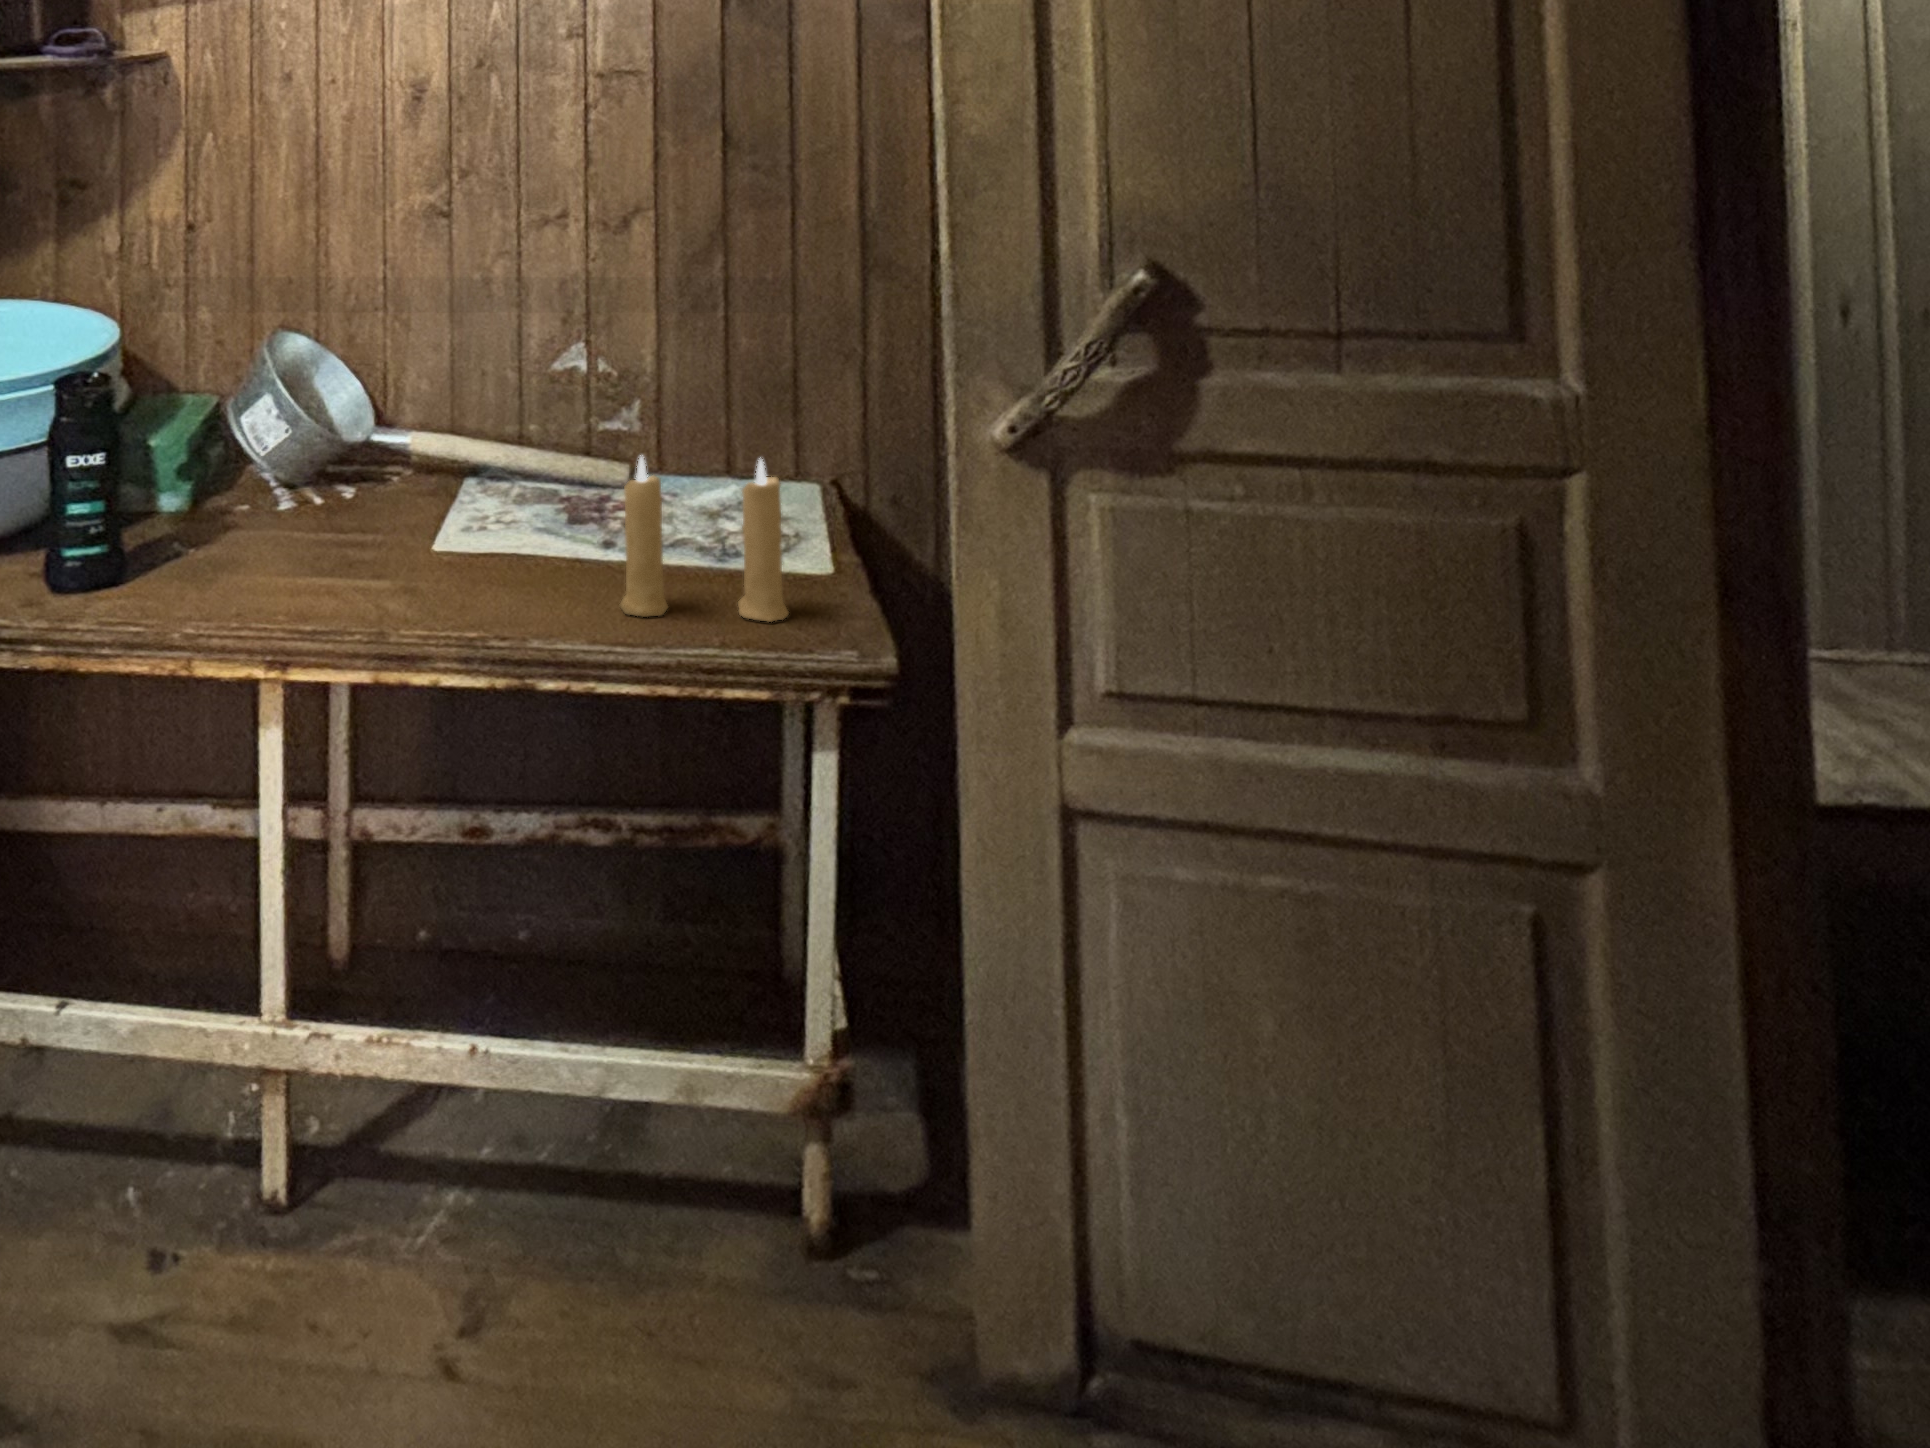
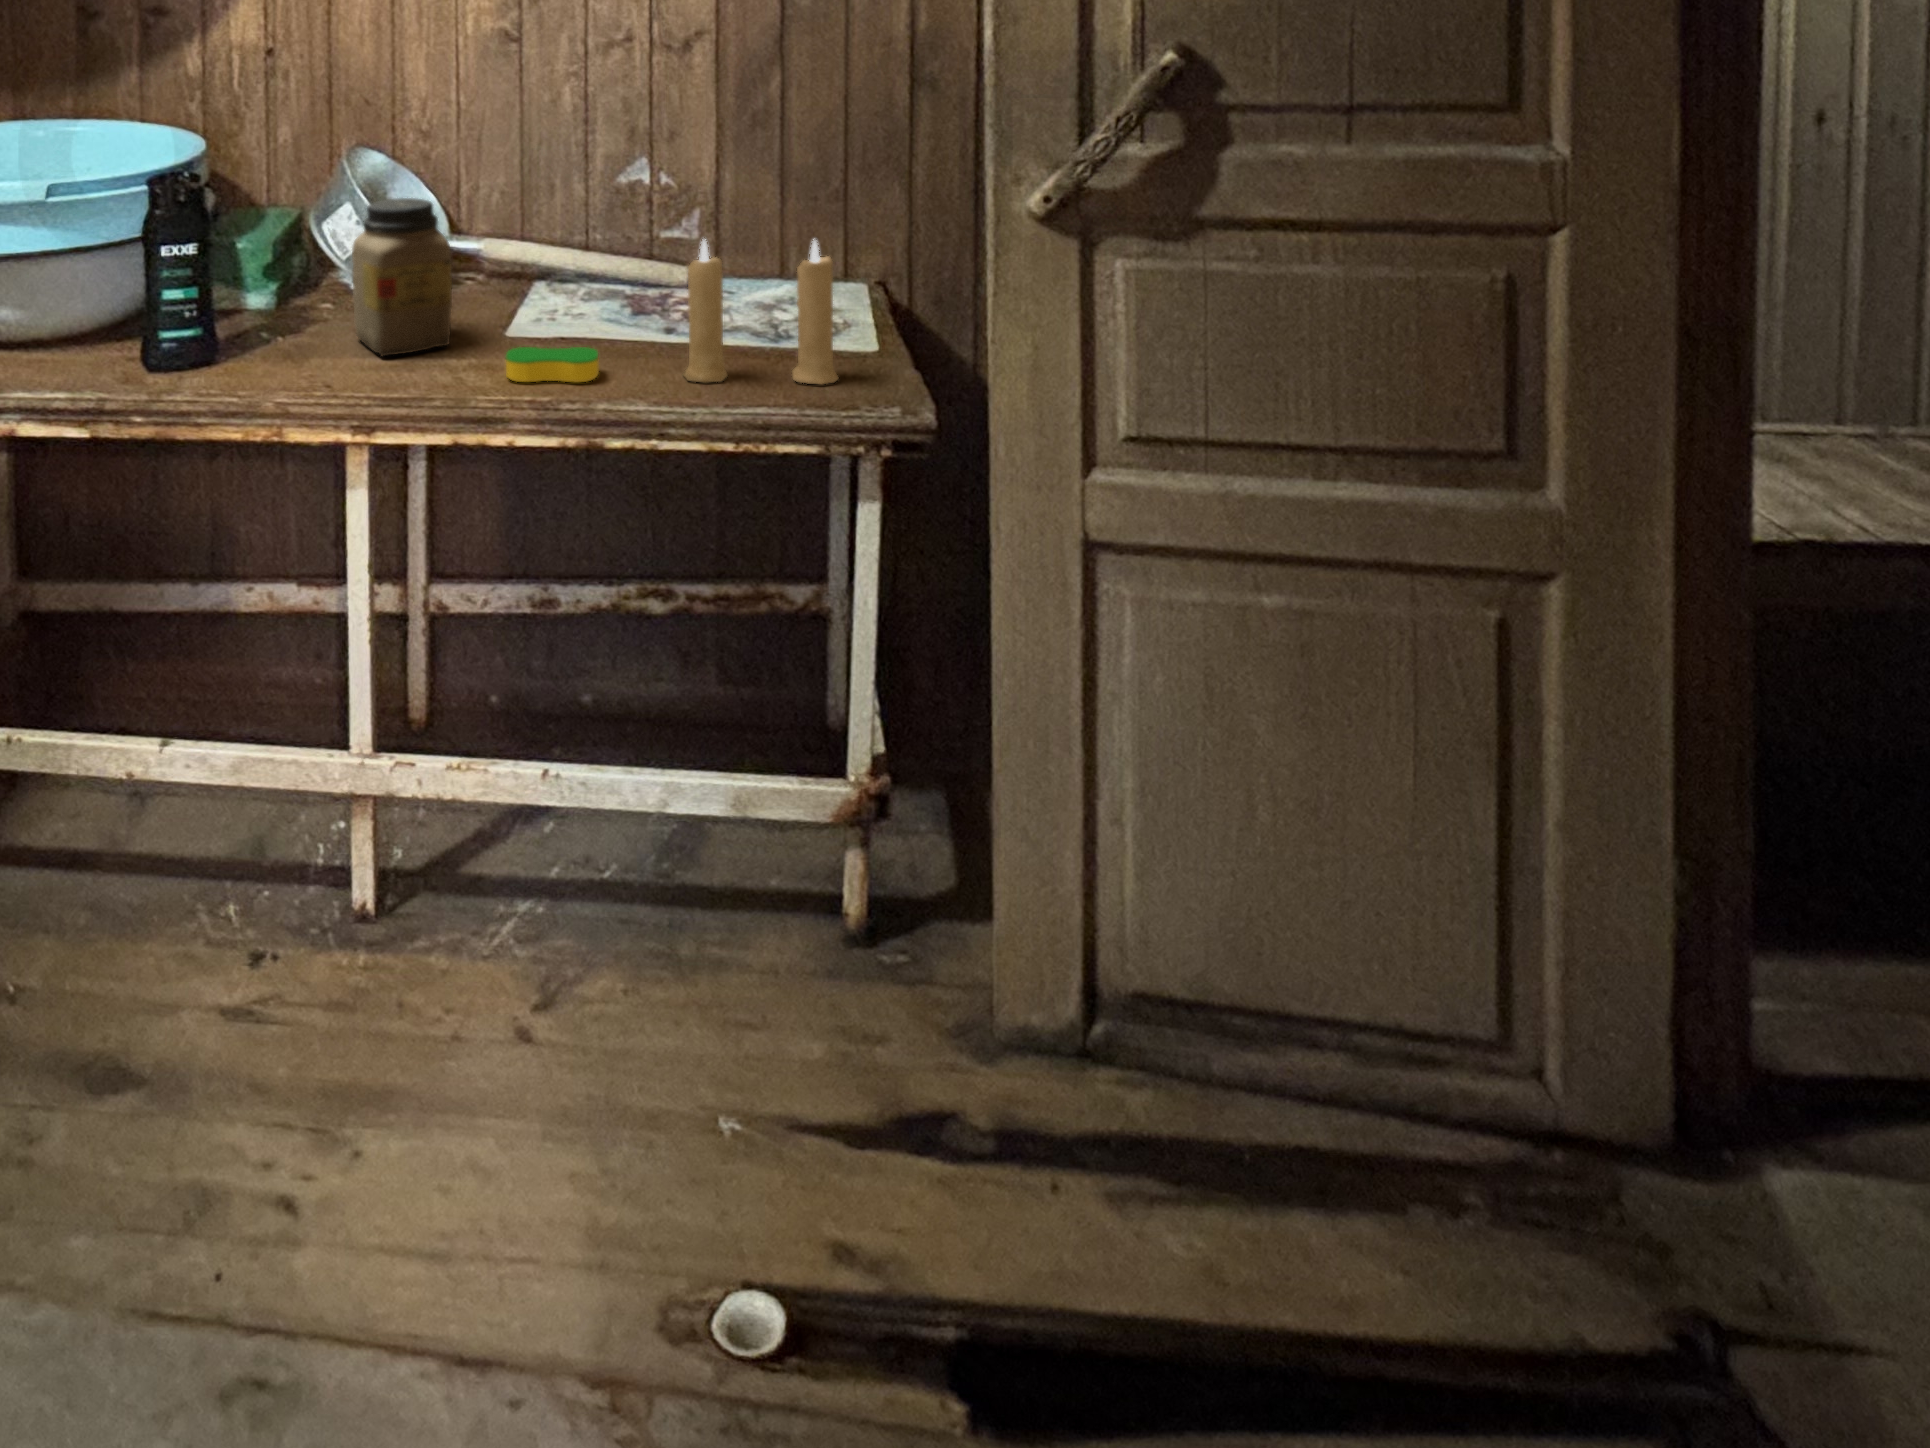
jar: none [268,397,373,576] -> present [352,198,452,356]
sponge: none [428,570,529,614] -> present [506,347,599,382]

